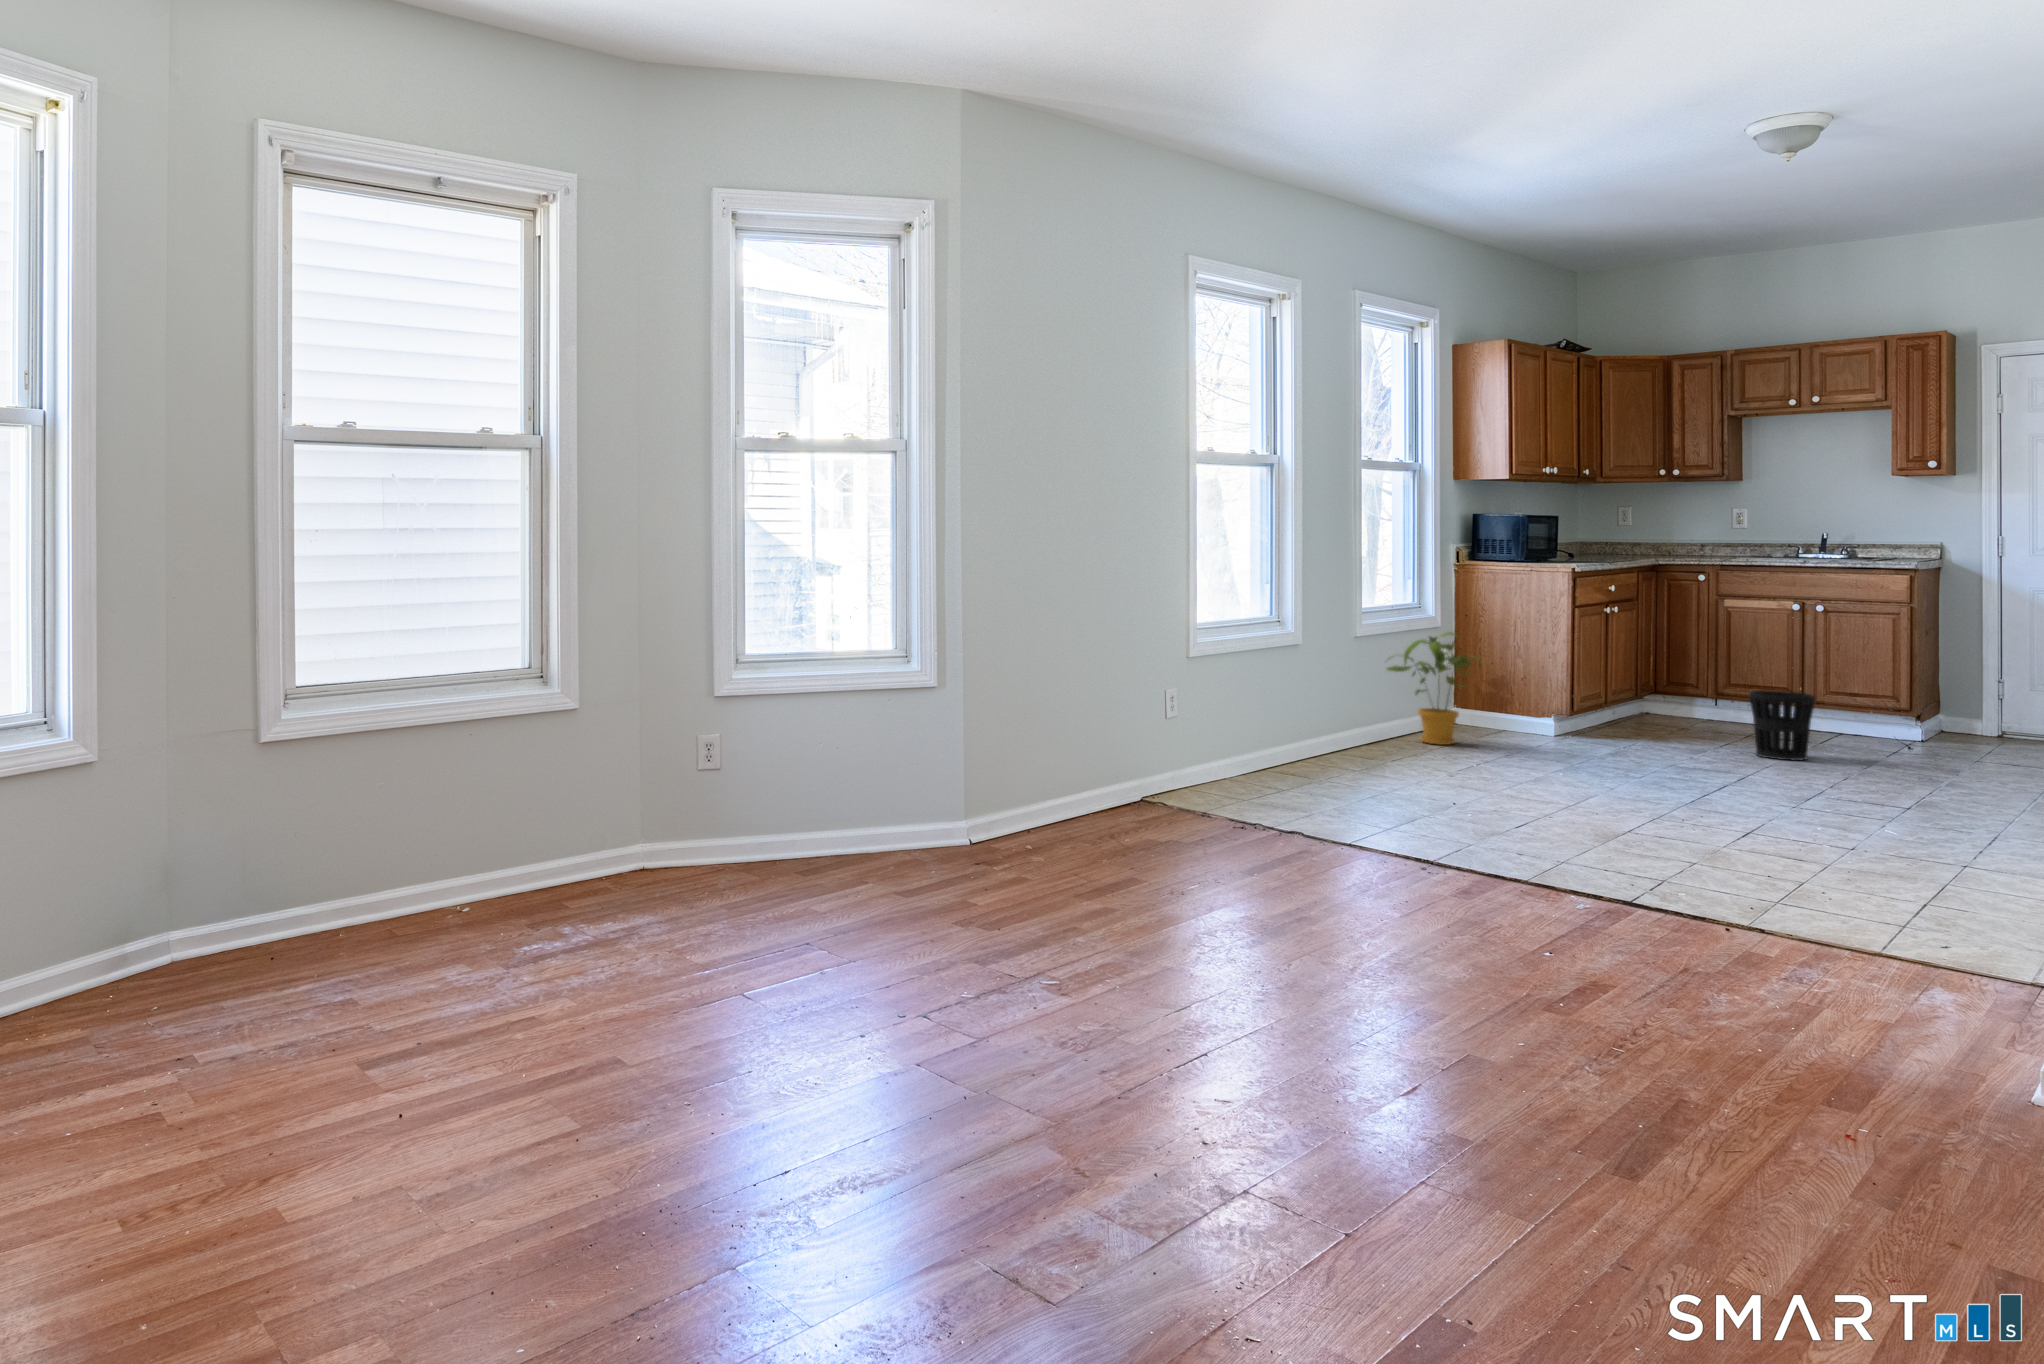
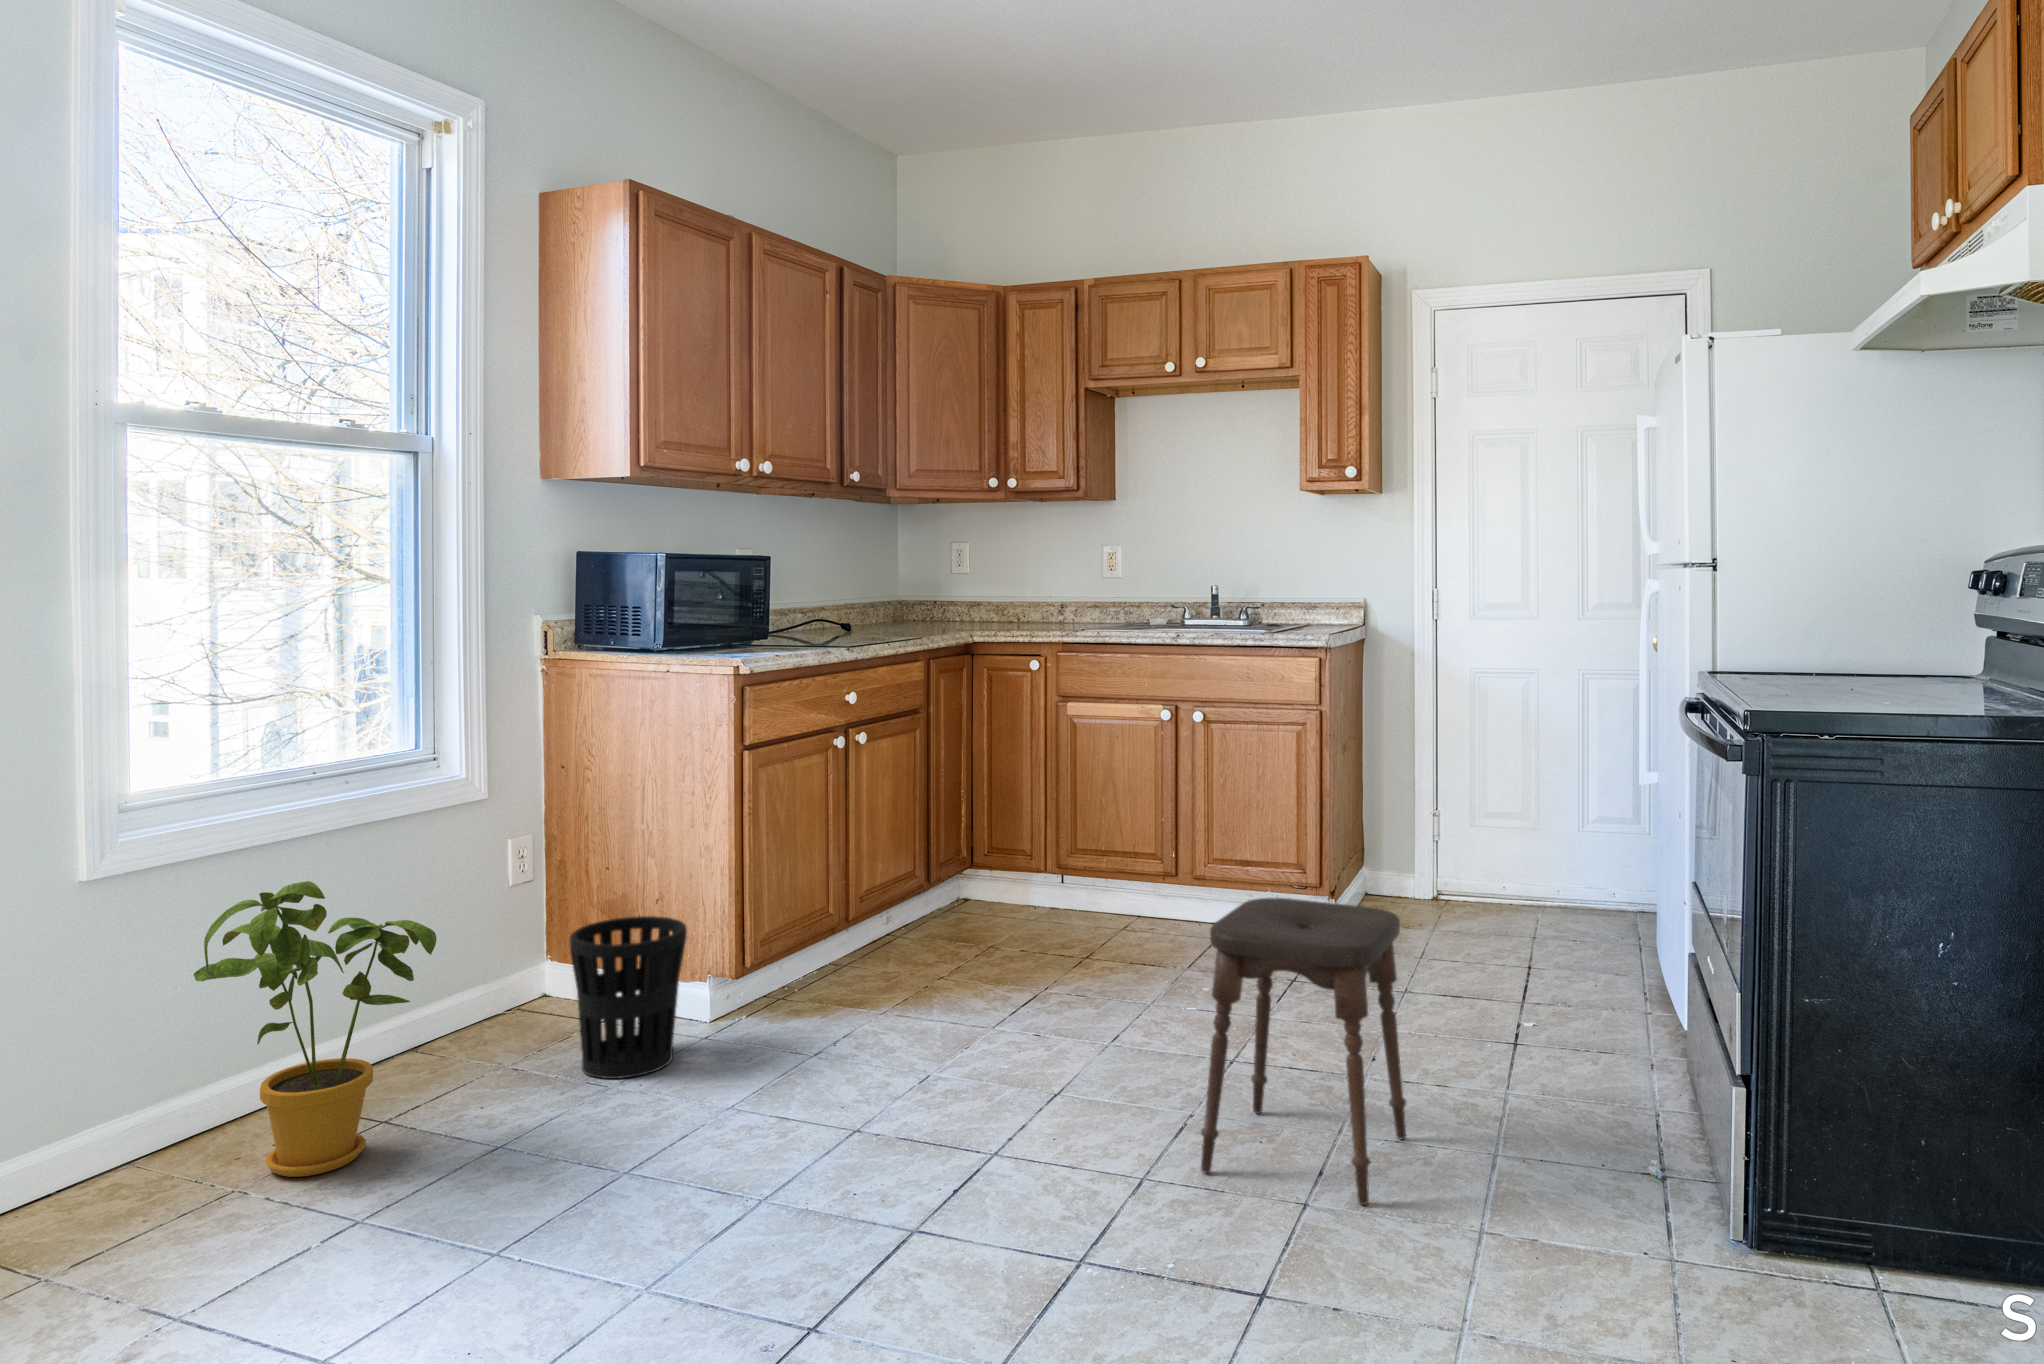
stool: none [1867,670,1983,788] -> present [1201,897,1406,1205]
wastebasket: present [1749,690,1815,760] -> present [570,916,687,1079]

